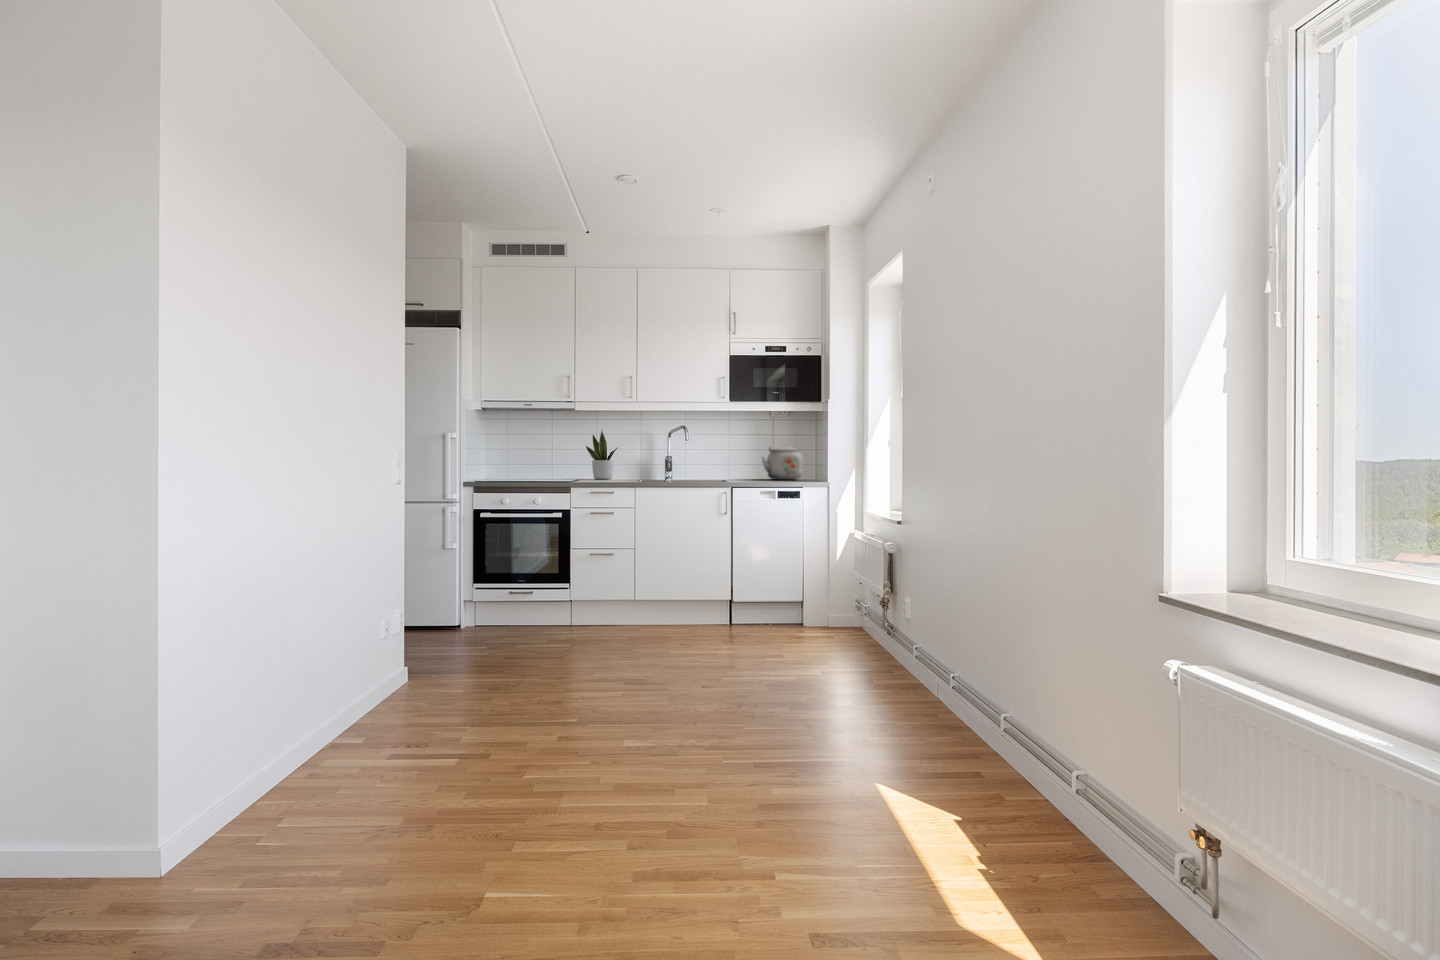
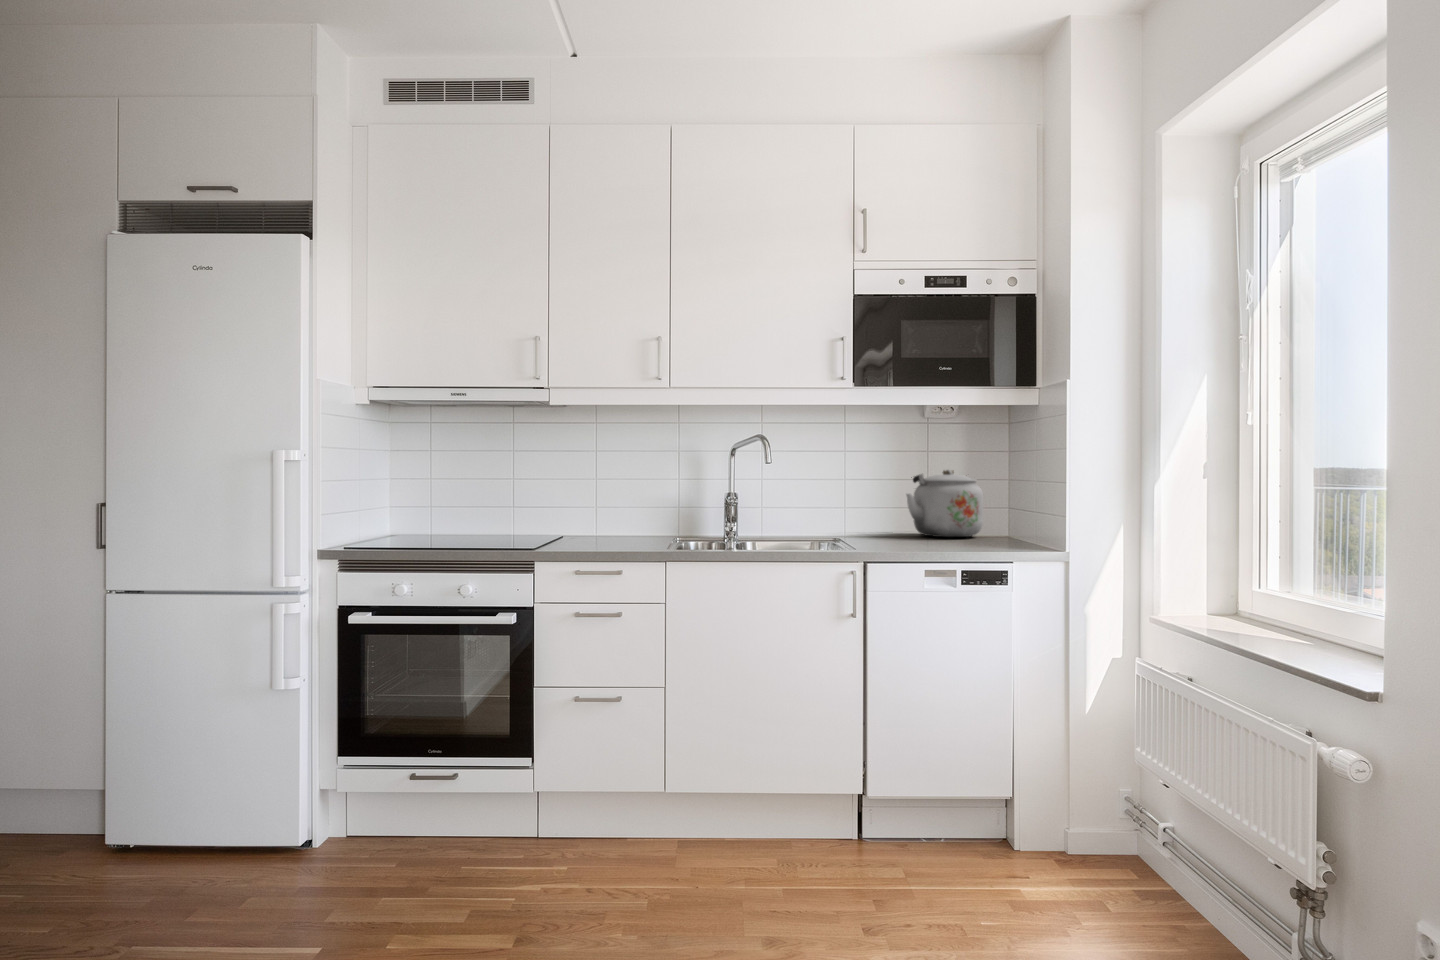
potted plant: present [586,431,618,479] -> none [573,441,643,536]

